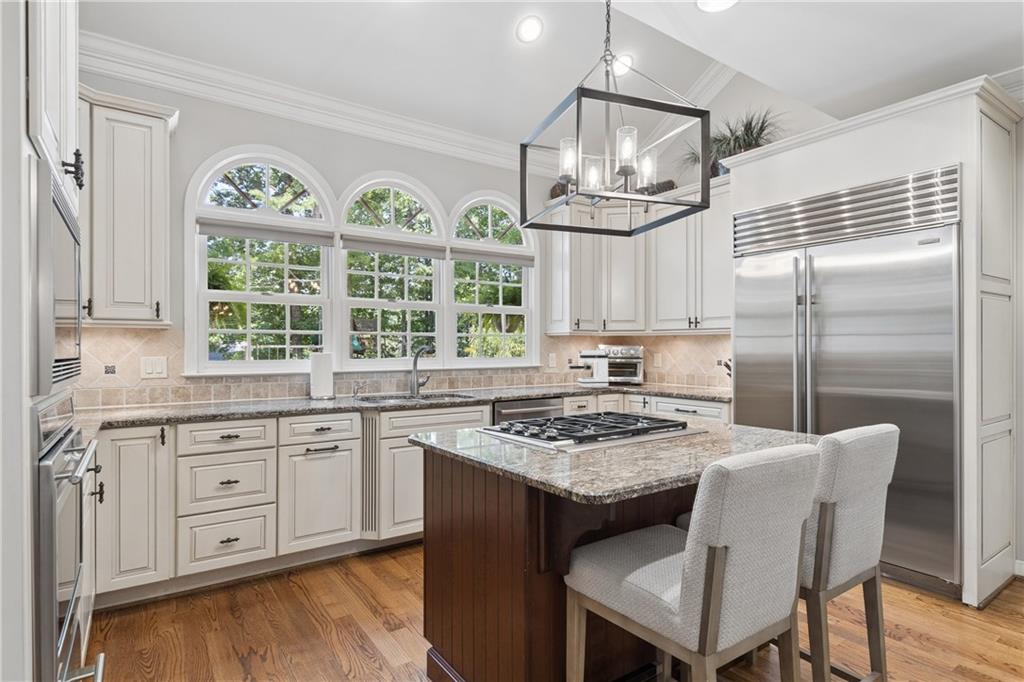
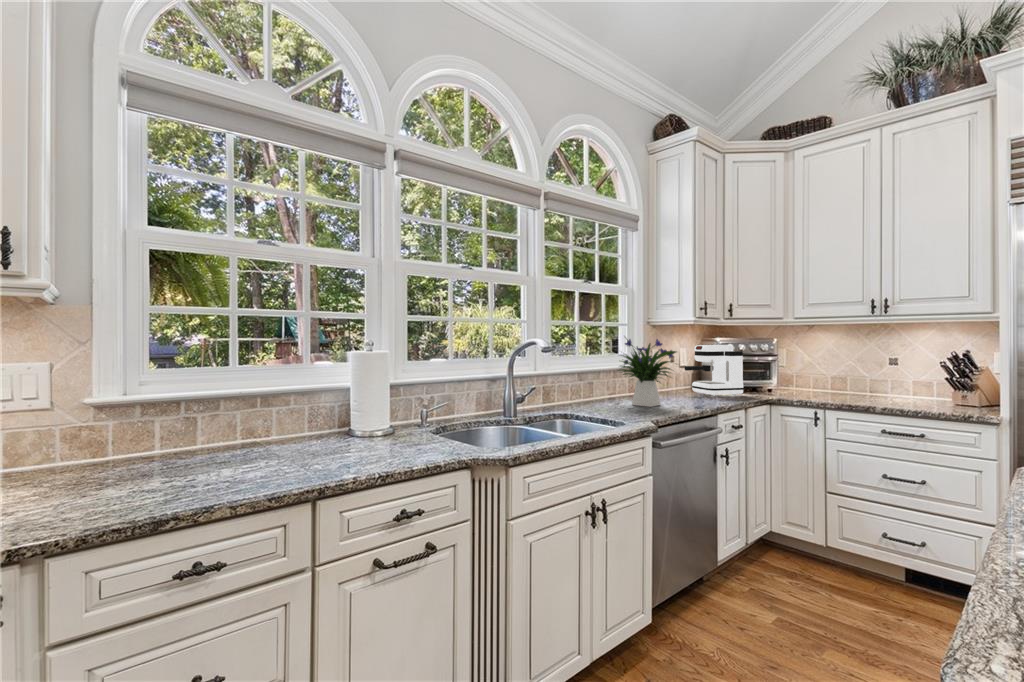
flower arrangement: none [493,343,541,392] -> present [618,339,676,407]

